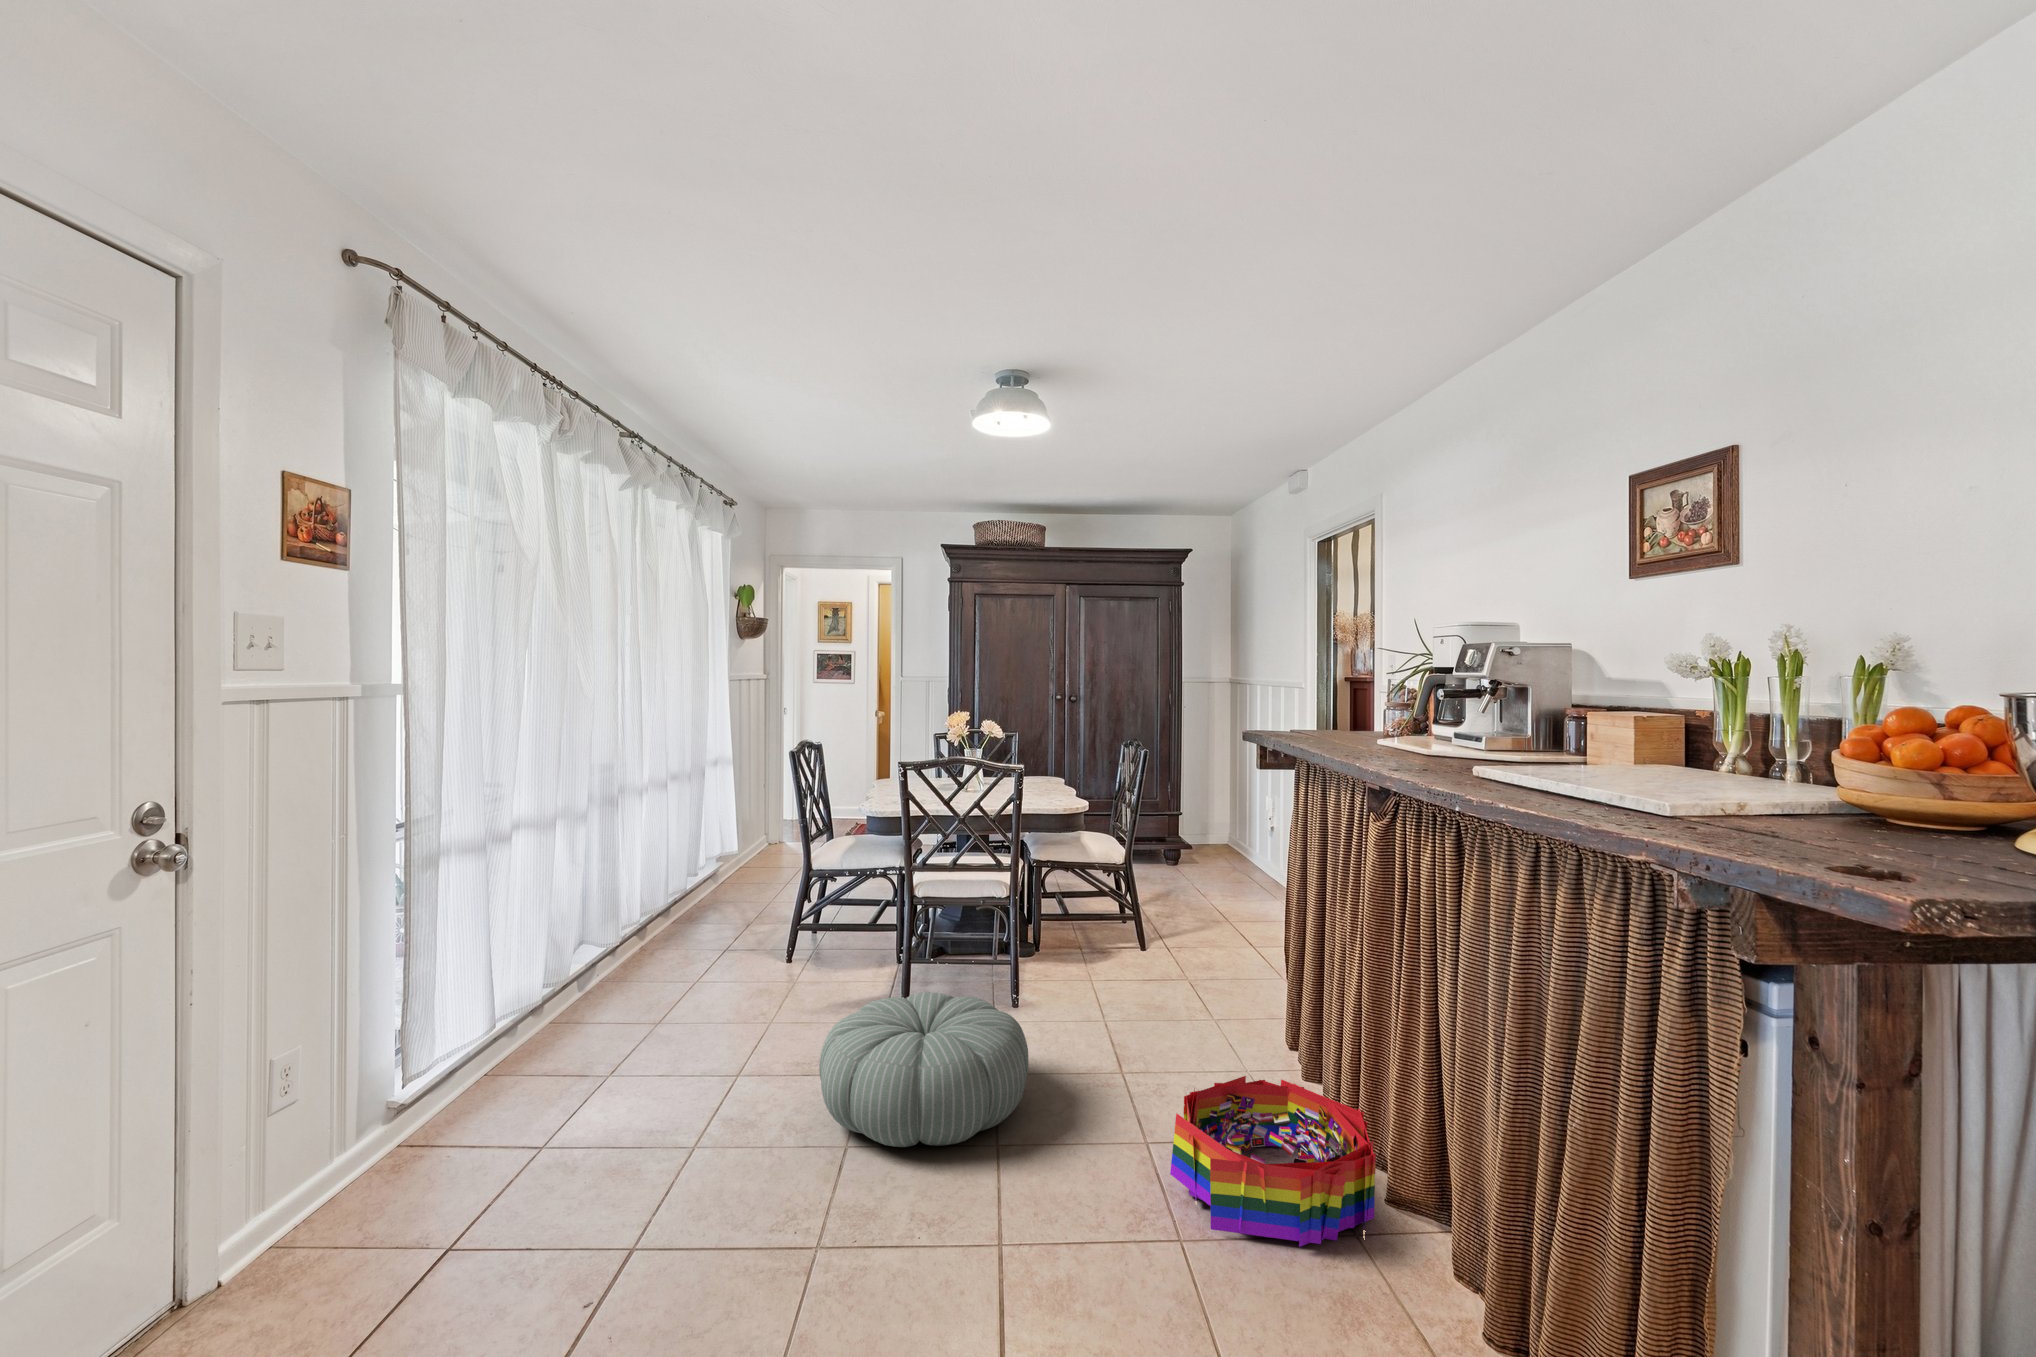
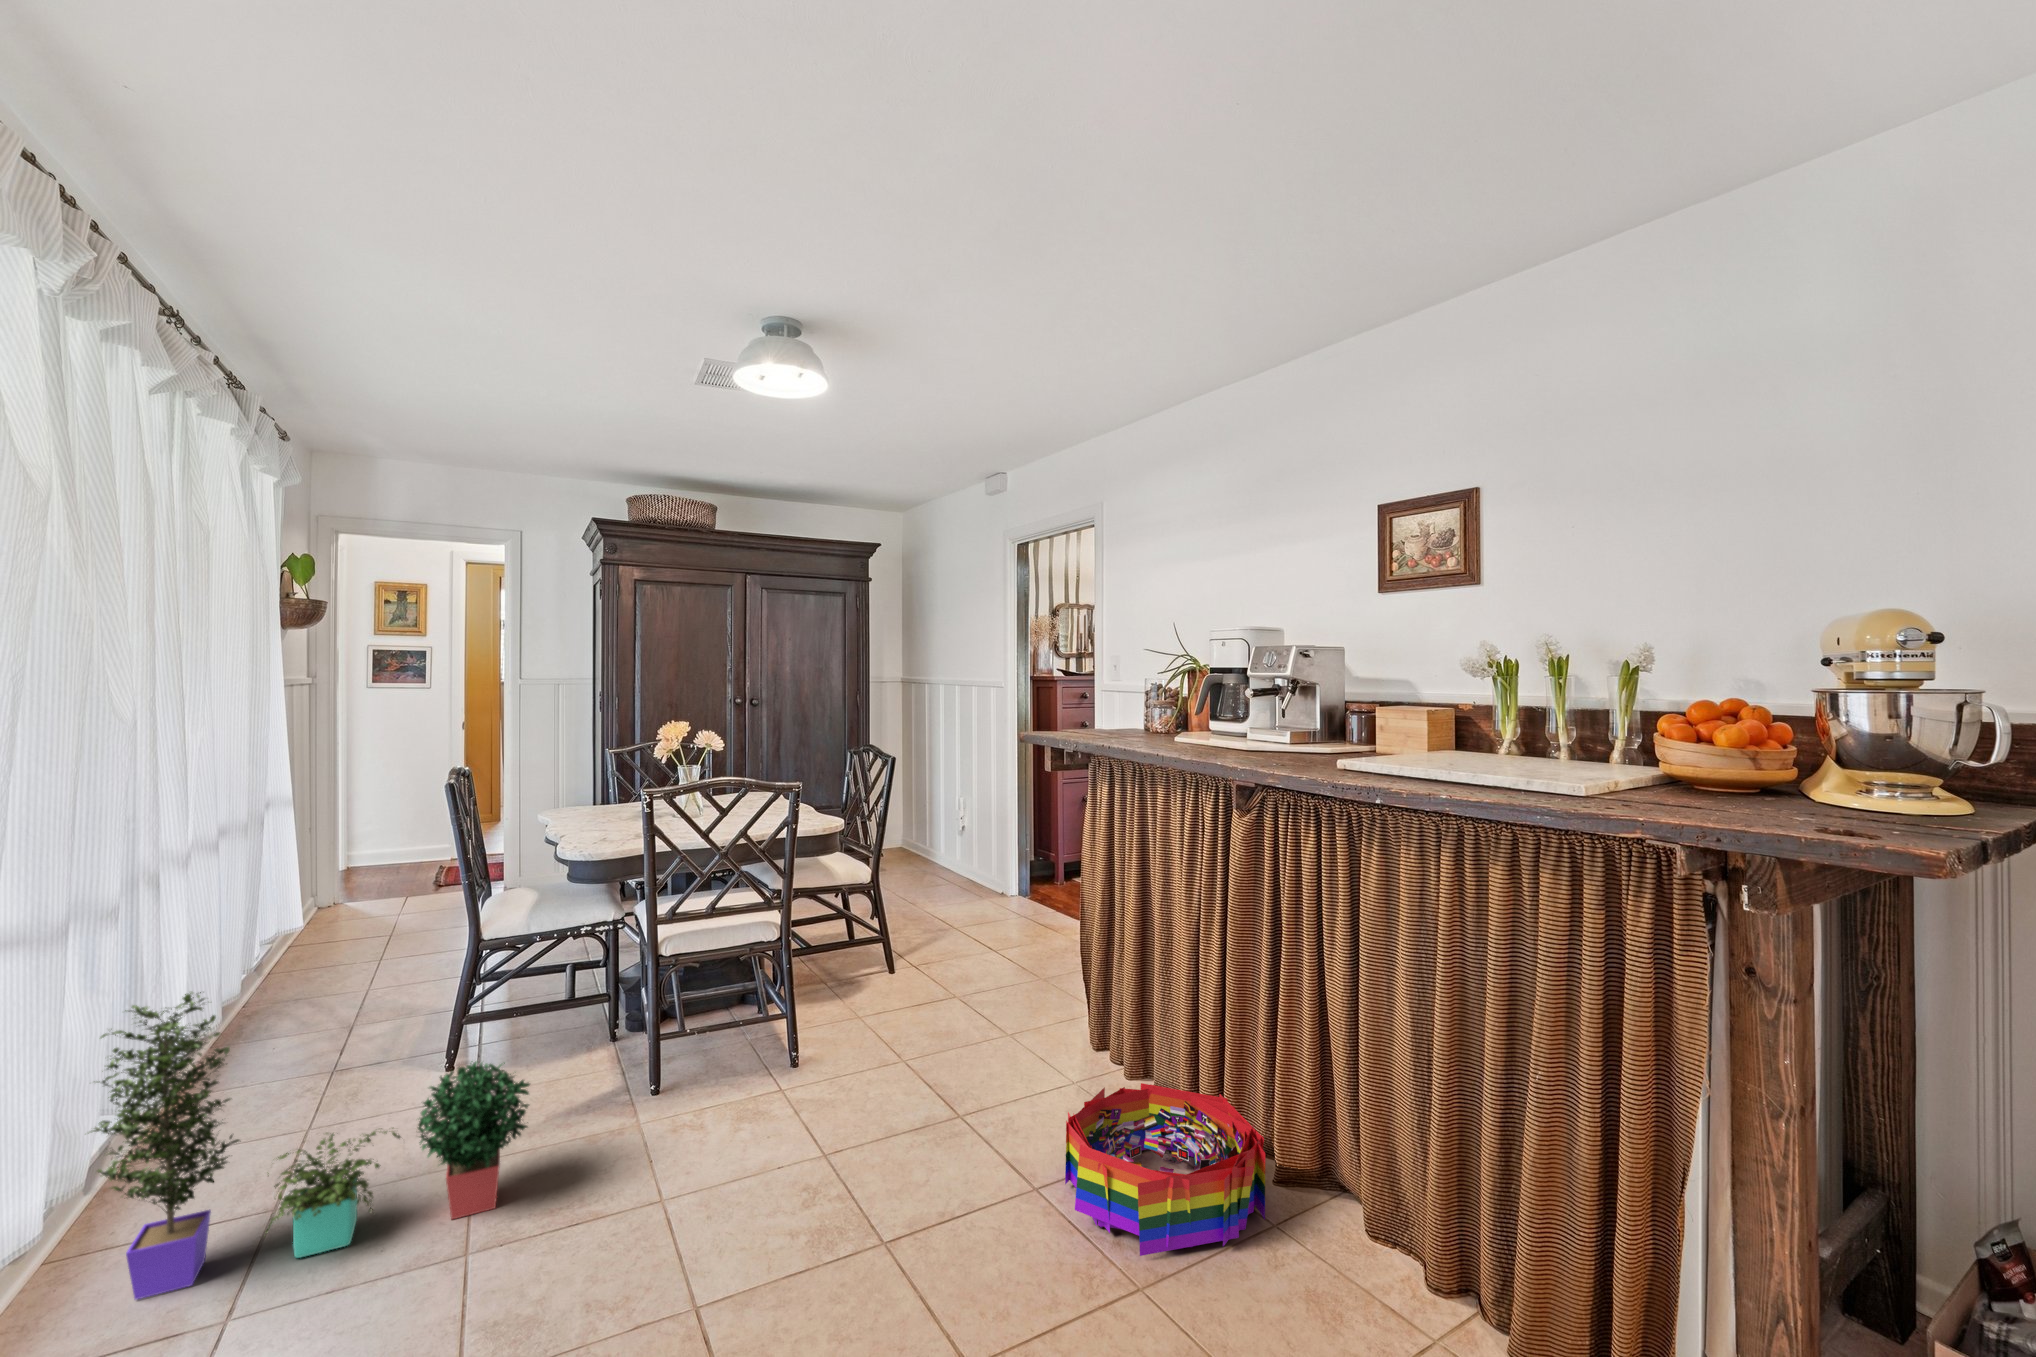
potted plant: none [539,868,790,1061] -> present [93,992,530,1299]
pouf: present [819,992,1029,1147] -> none [618,1065,885,1273]

